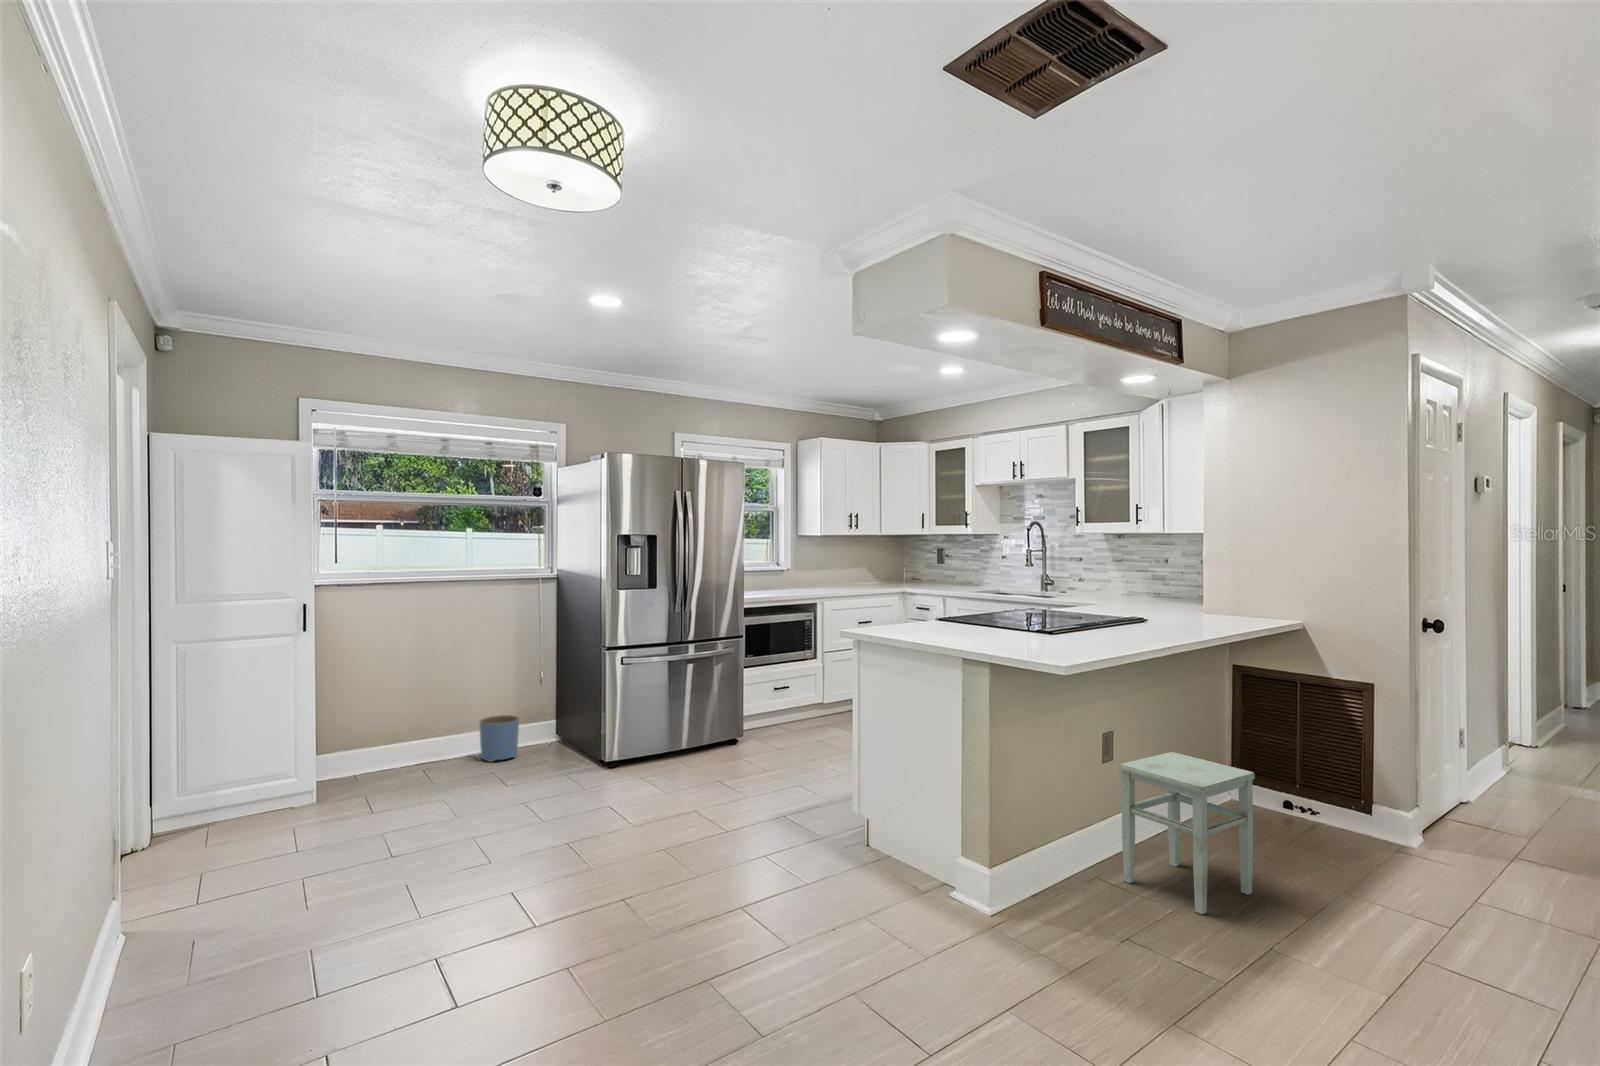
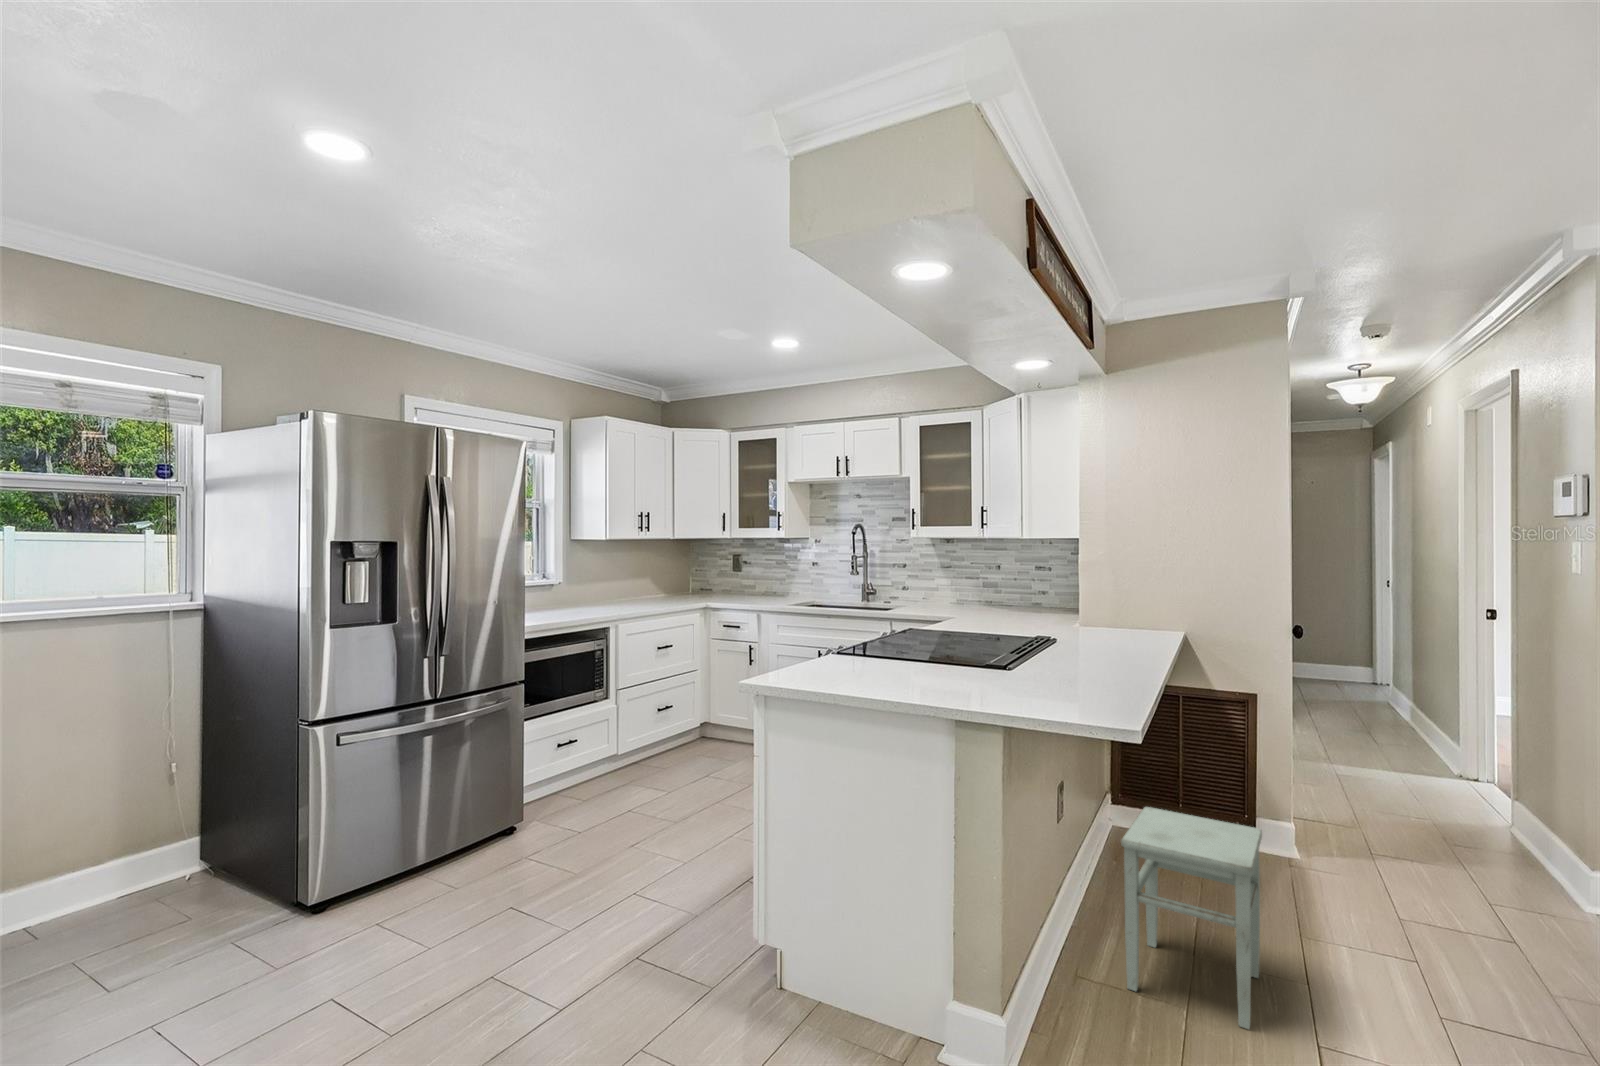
planter: present [479,715,519,762] -> none [38,847,128,941]

